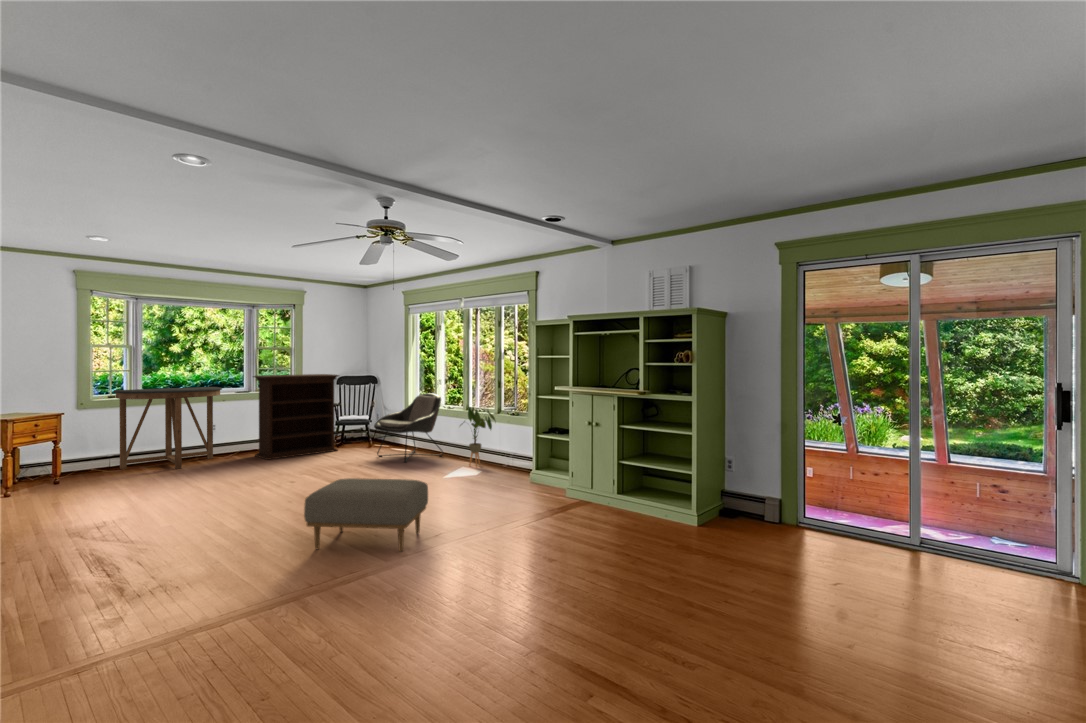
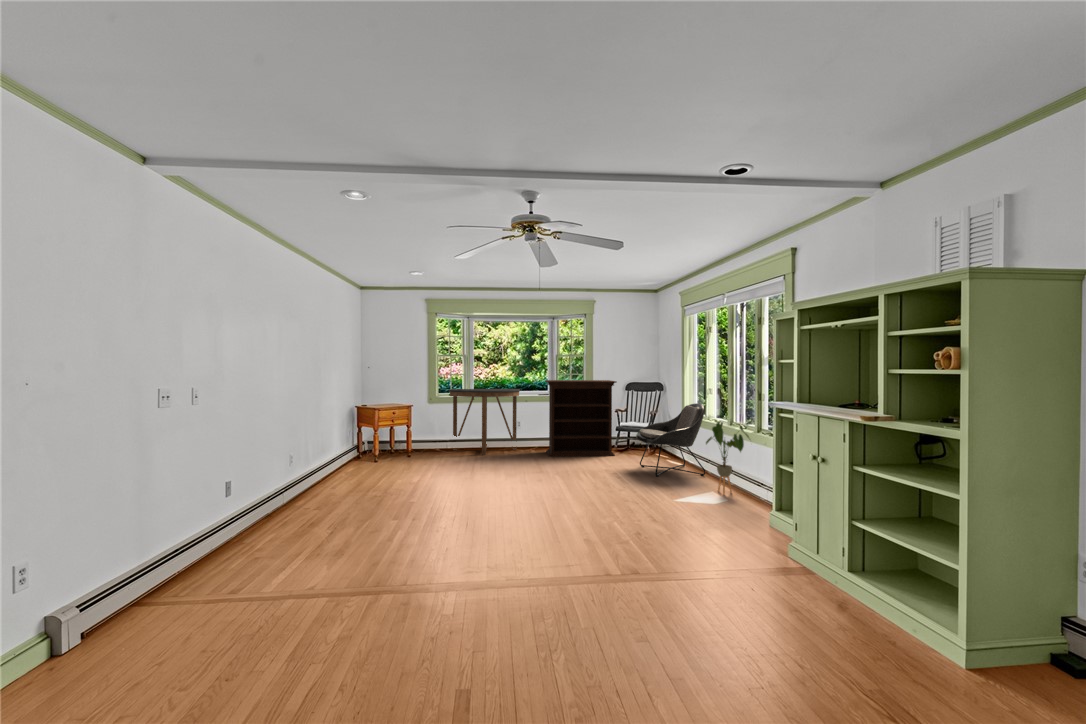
ottoman: present [304,478,428,552] -> none [446,482,567,570]

